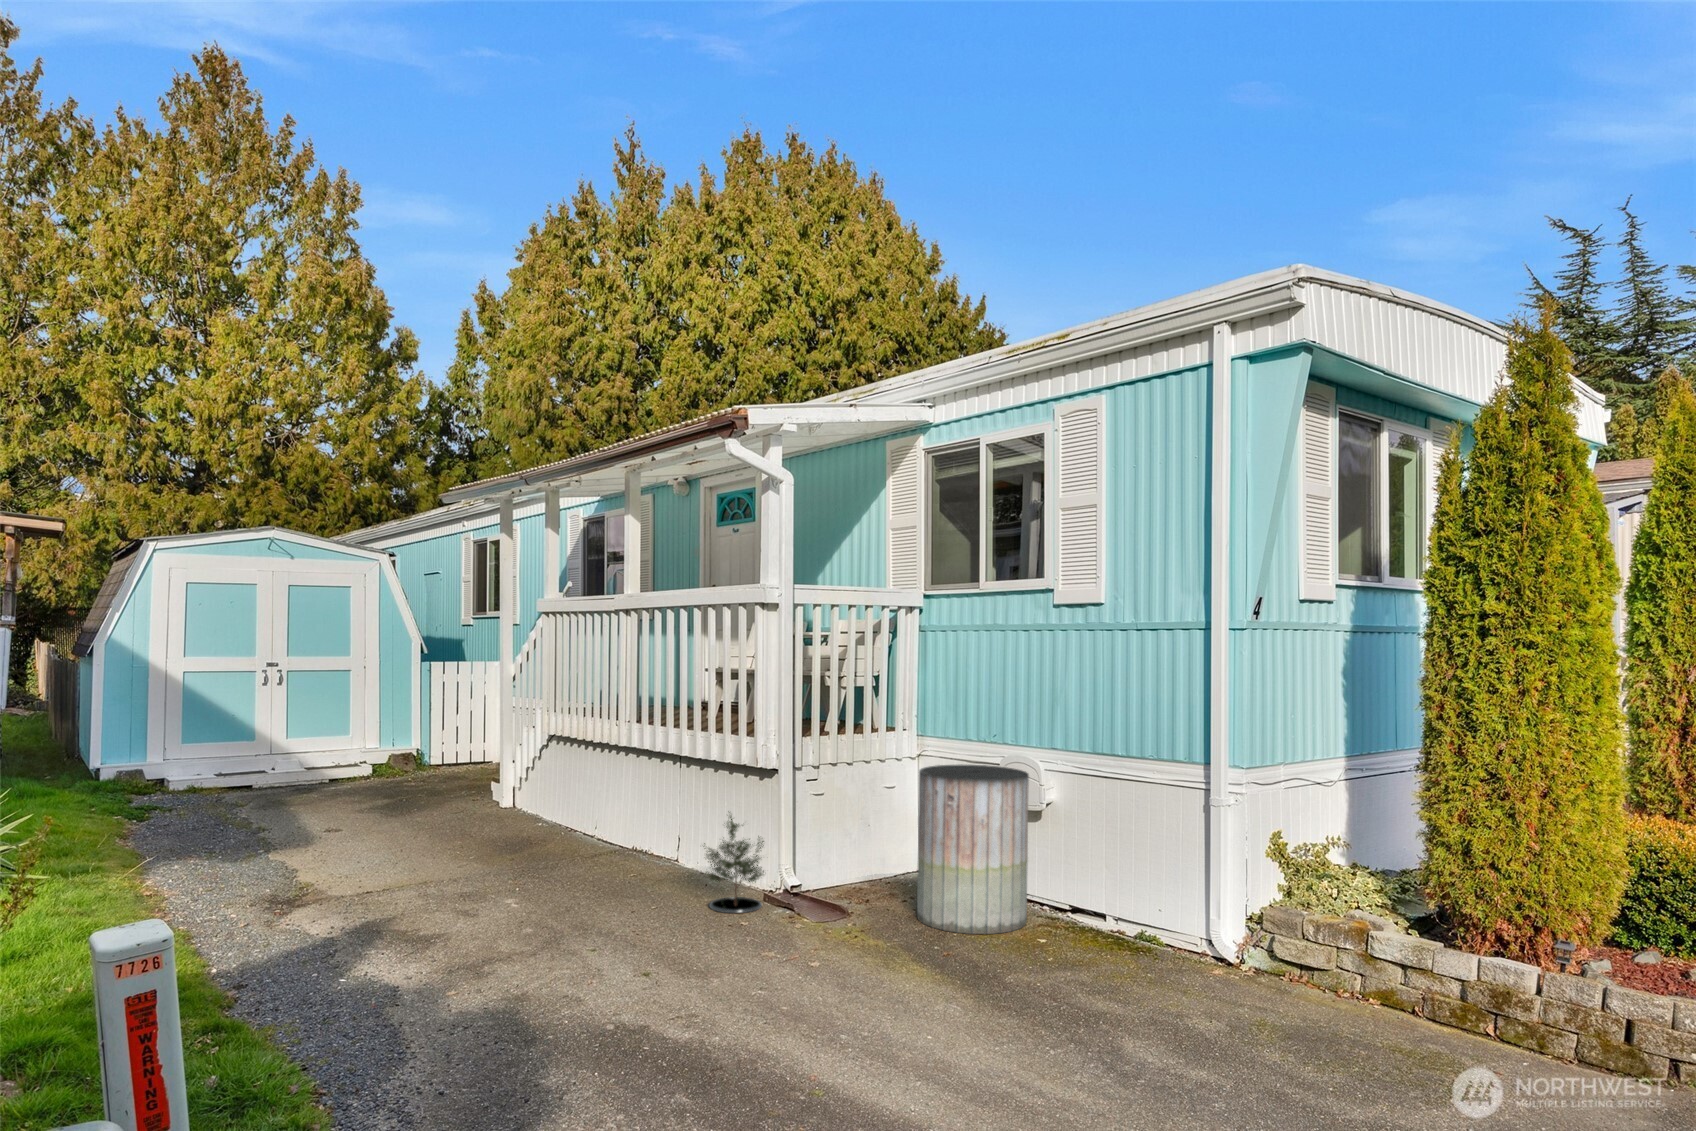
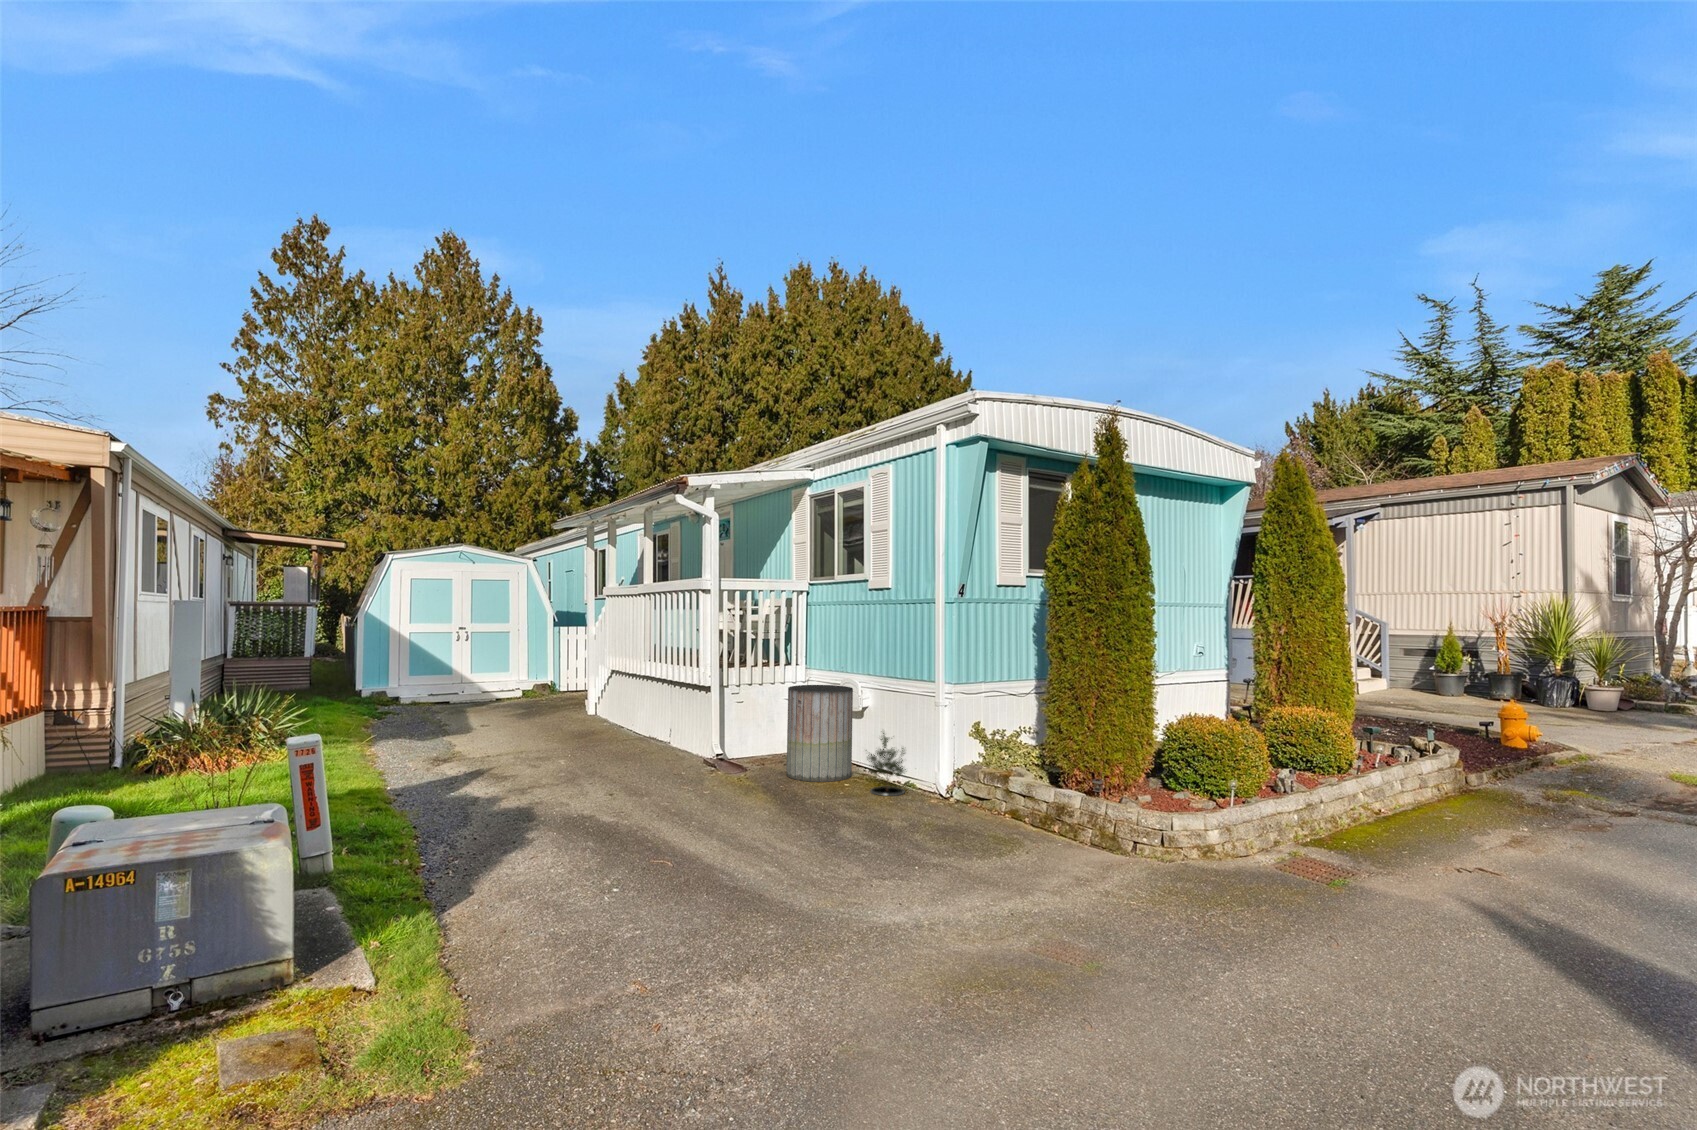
potted tree: present [703,812,764,913] -> present [867,733,906,796]

